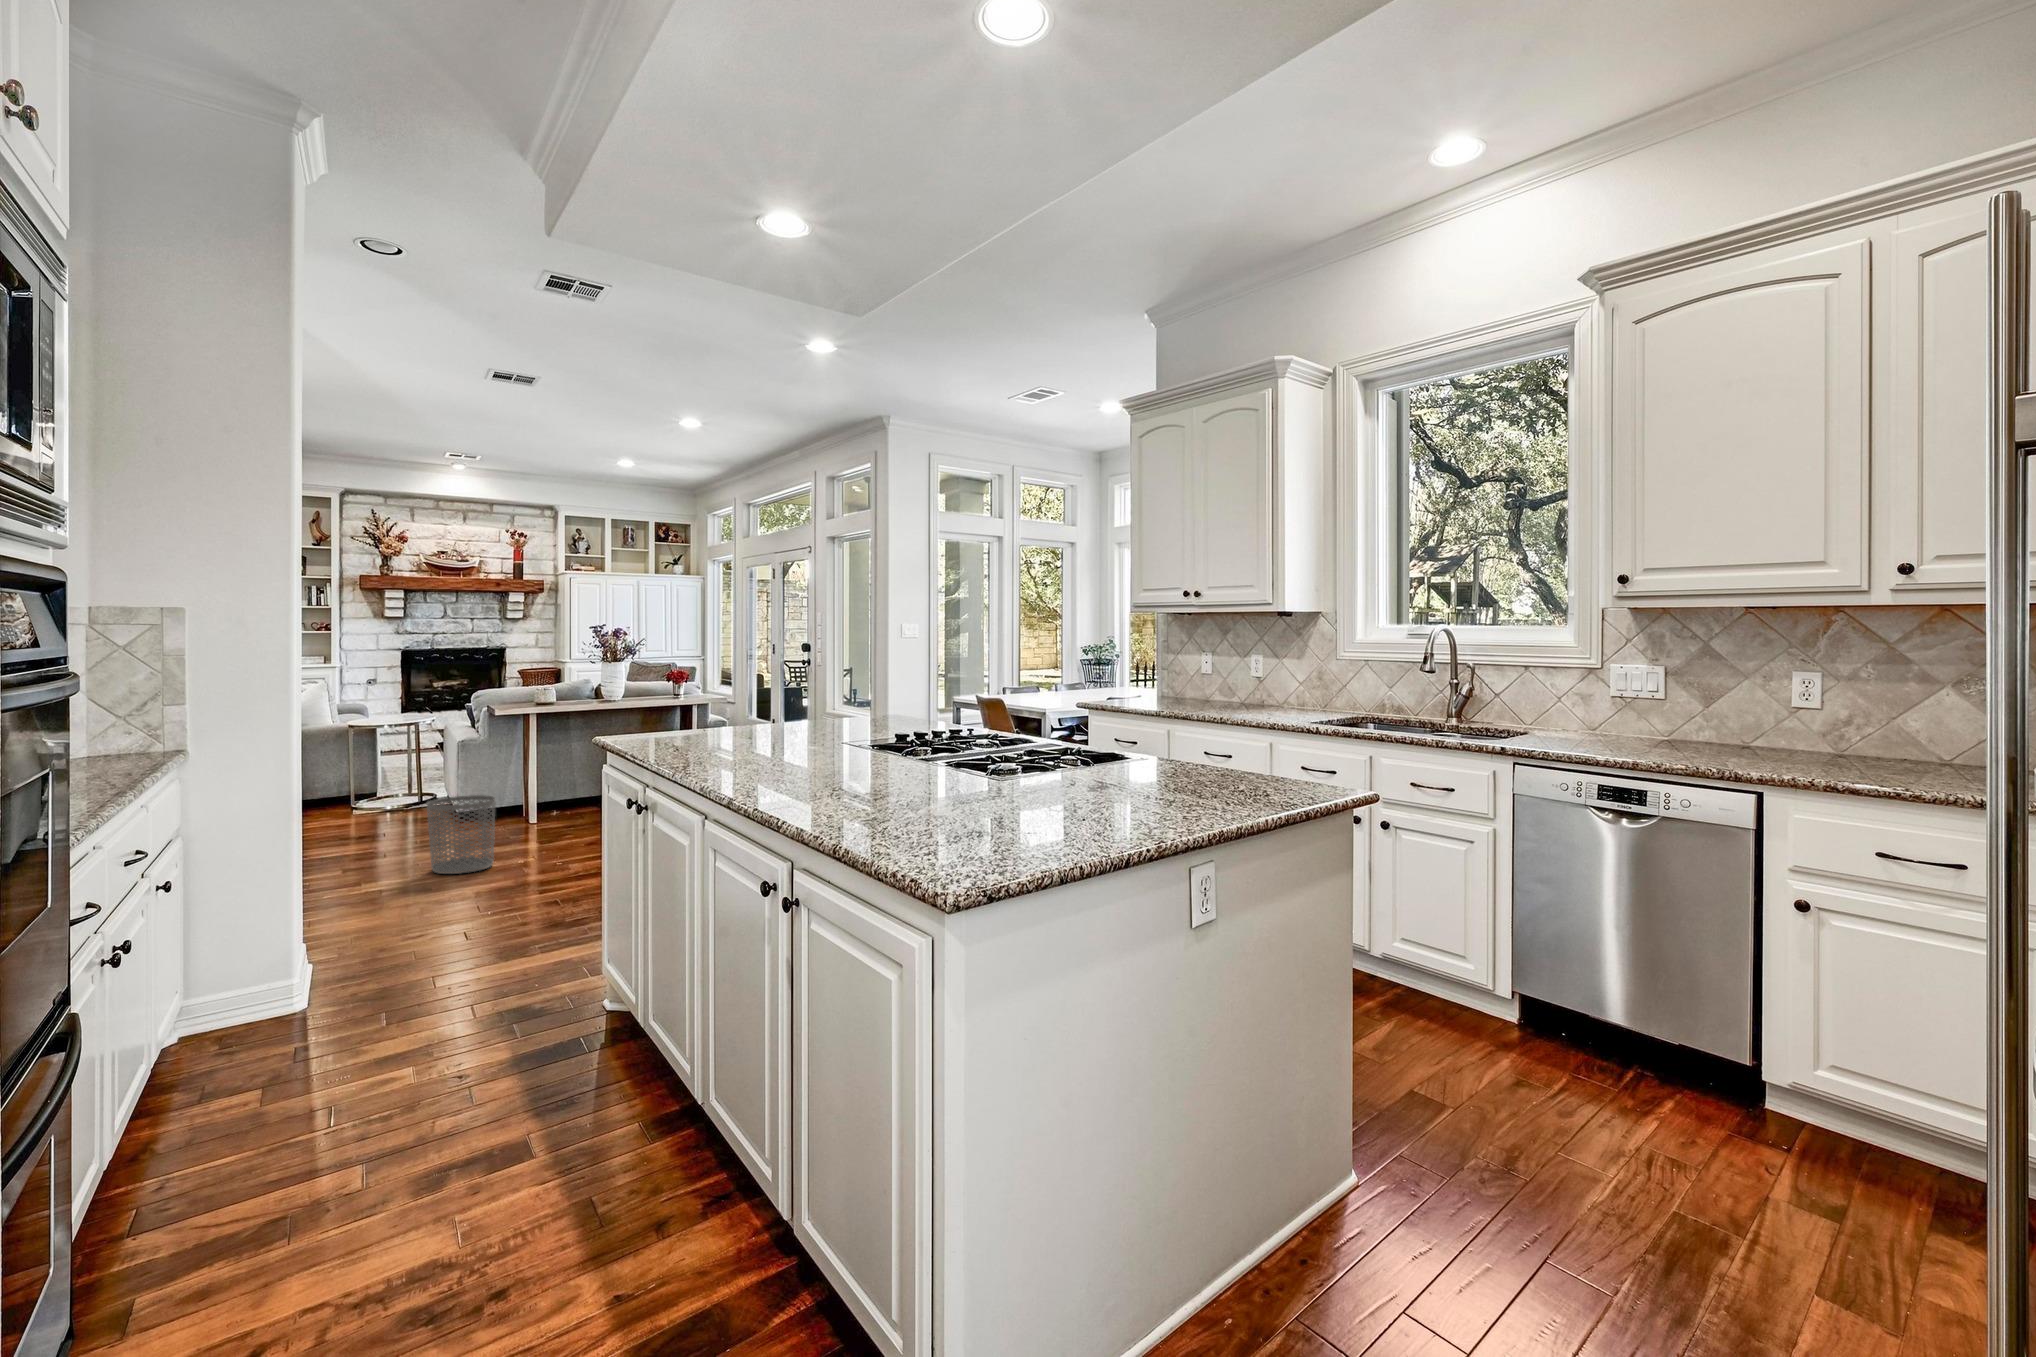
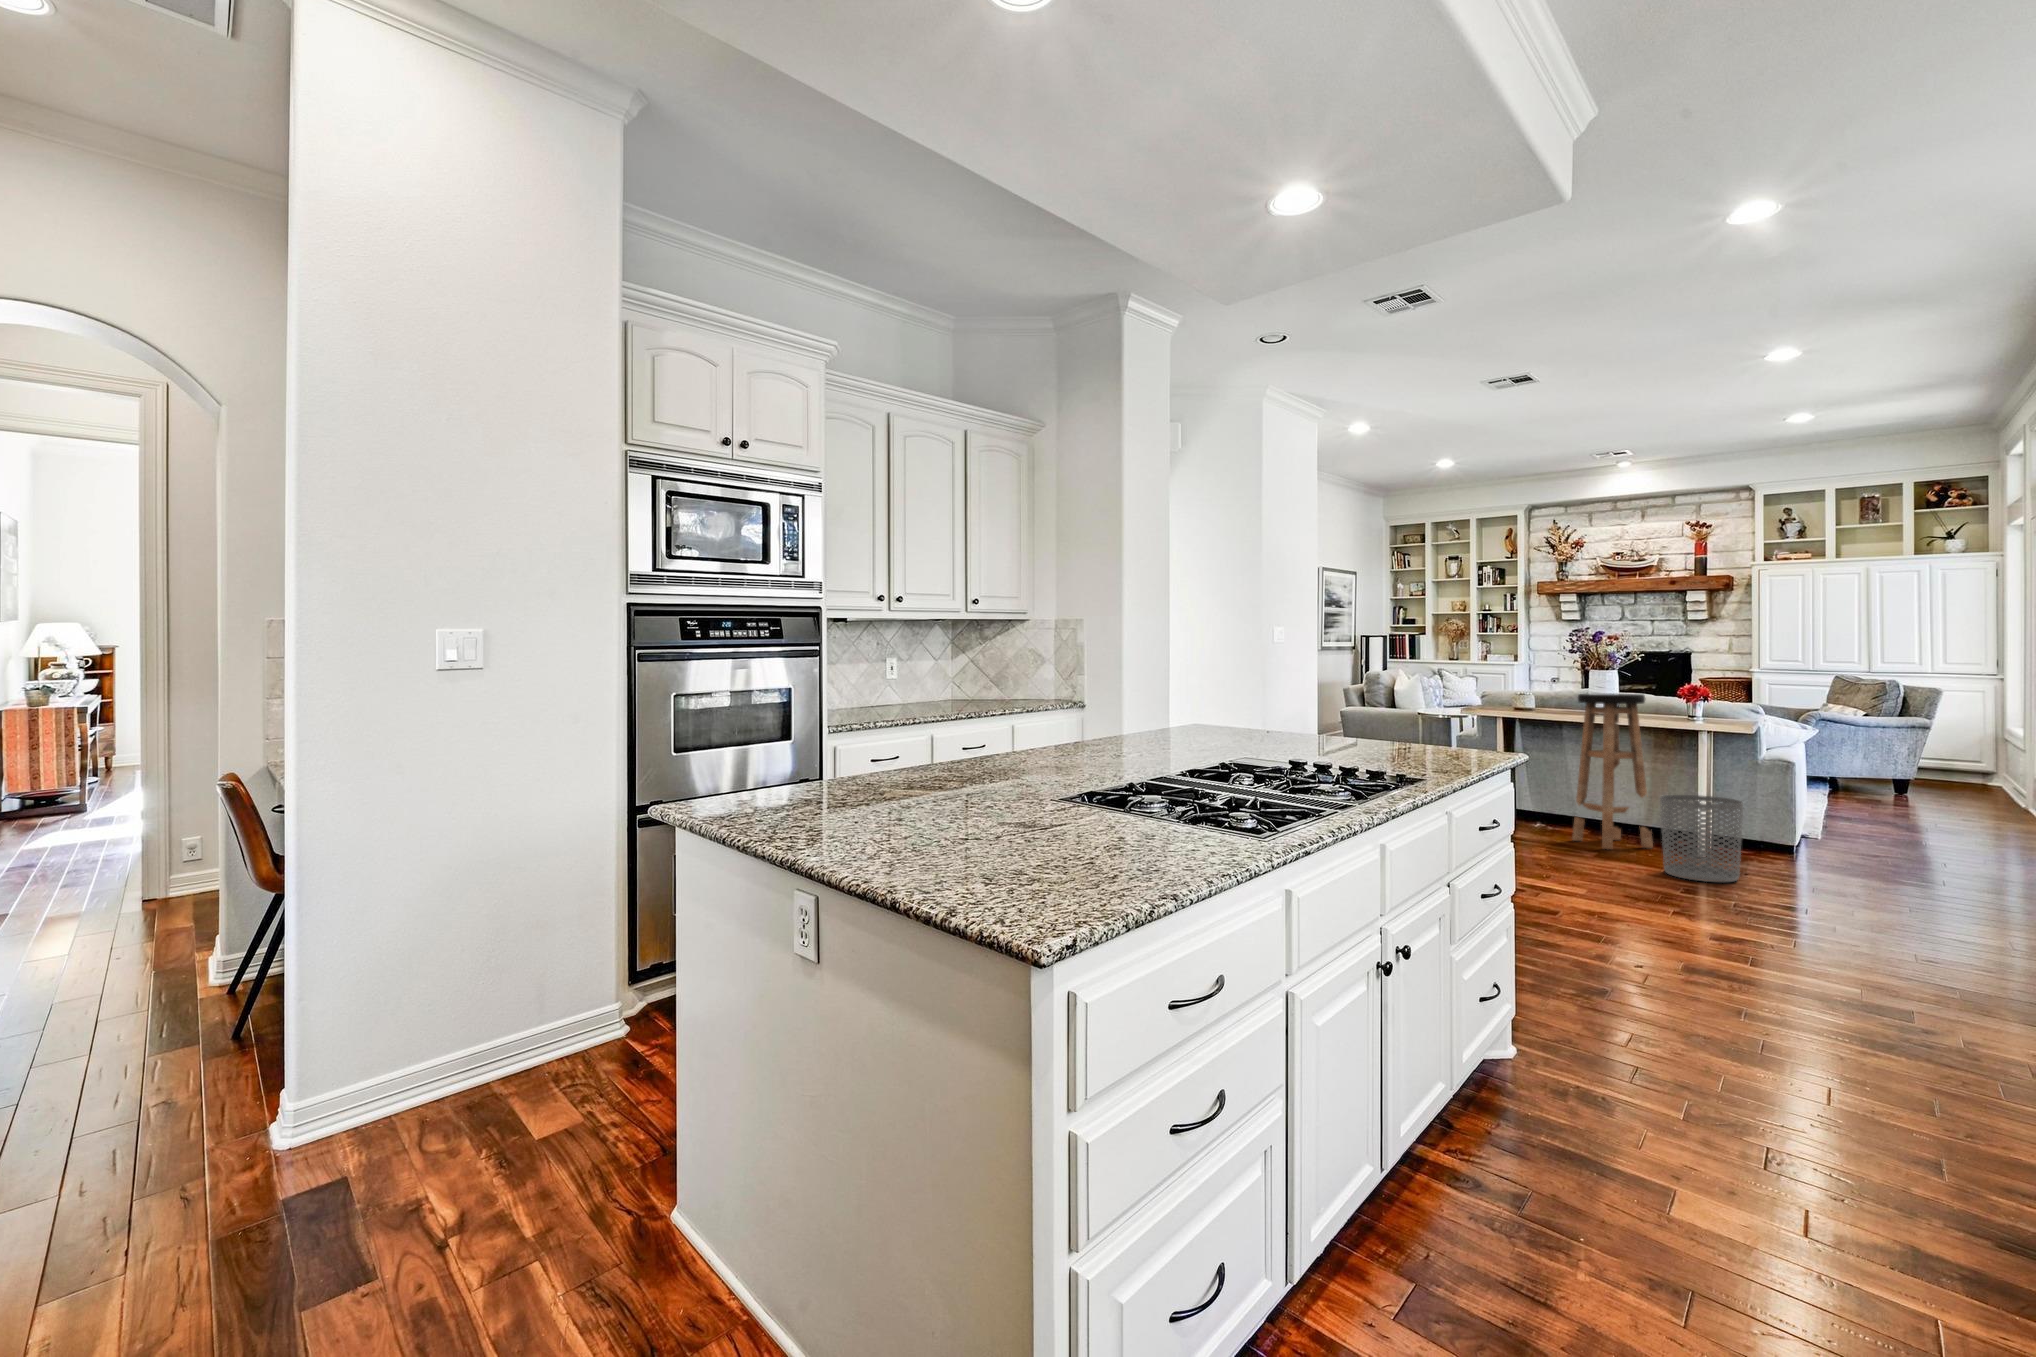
bar stool: none [356,704,433,857] -> present [1572,694,1653,849]

